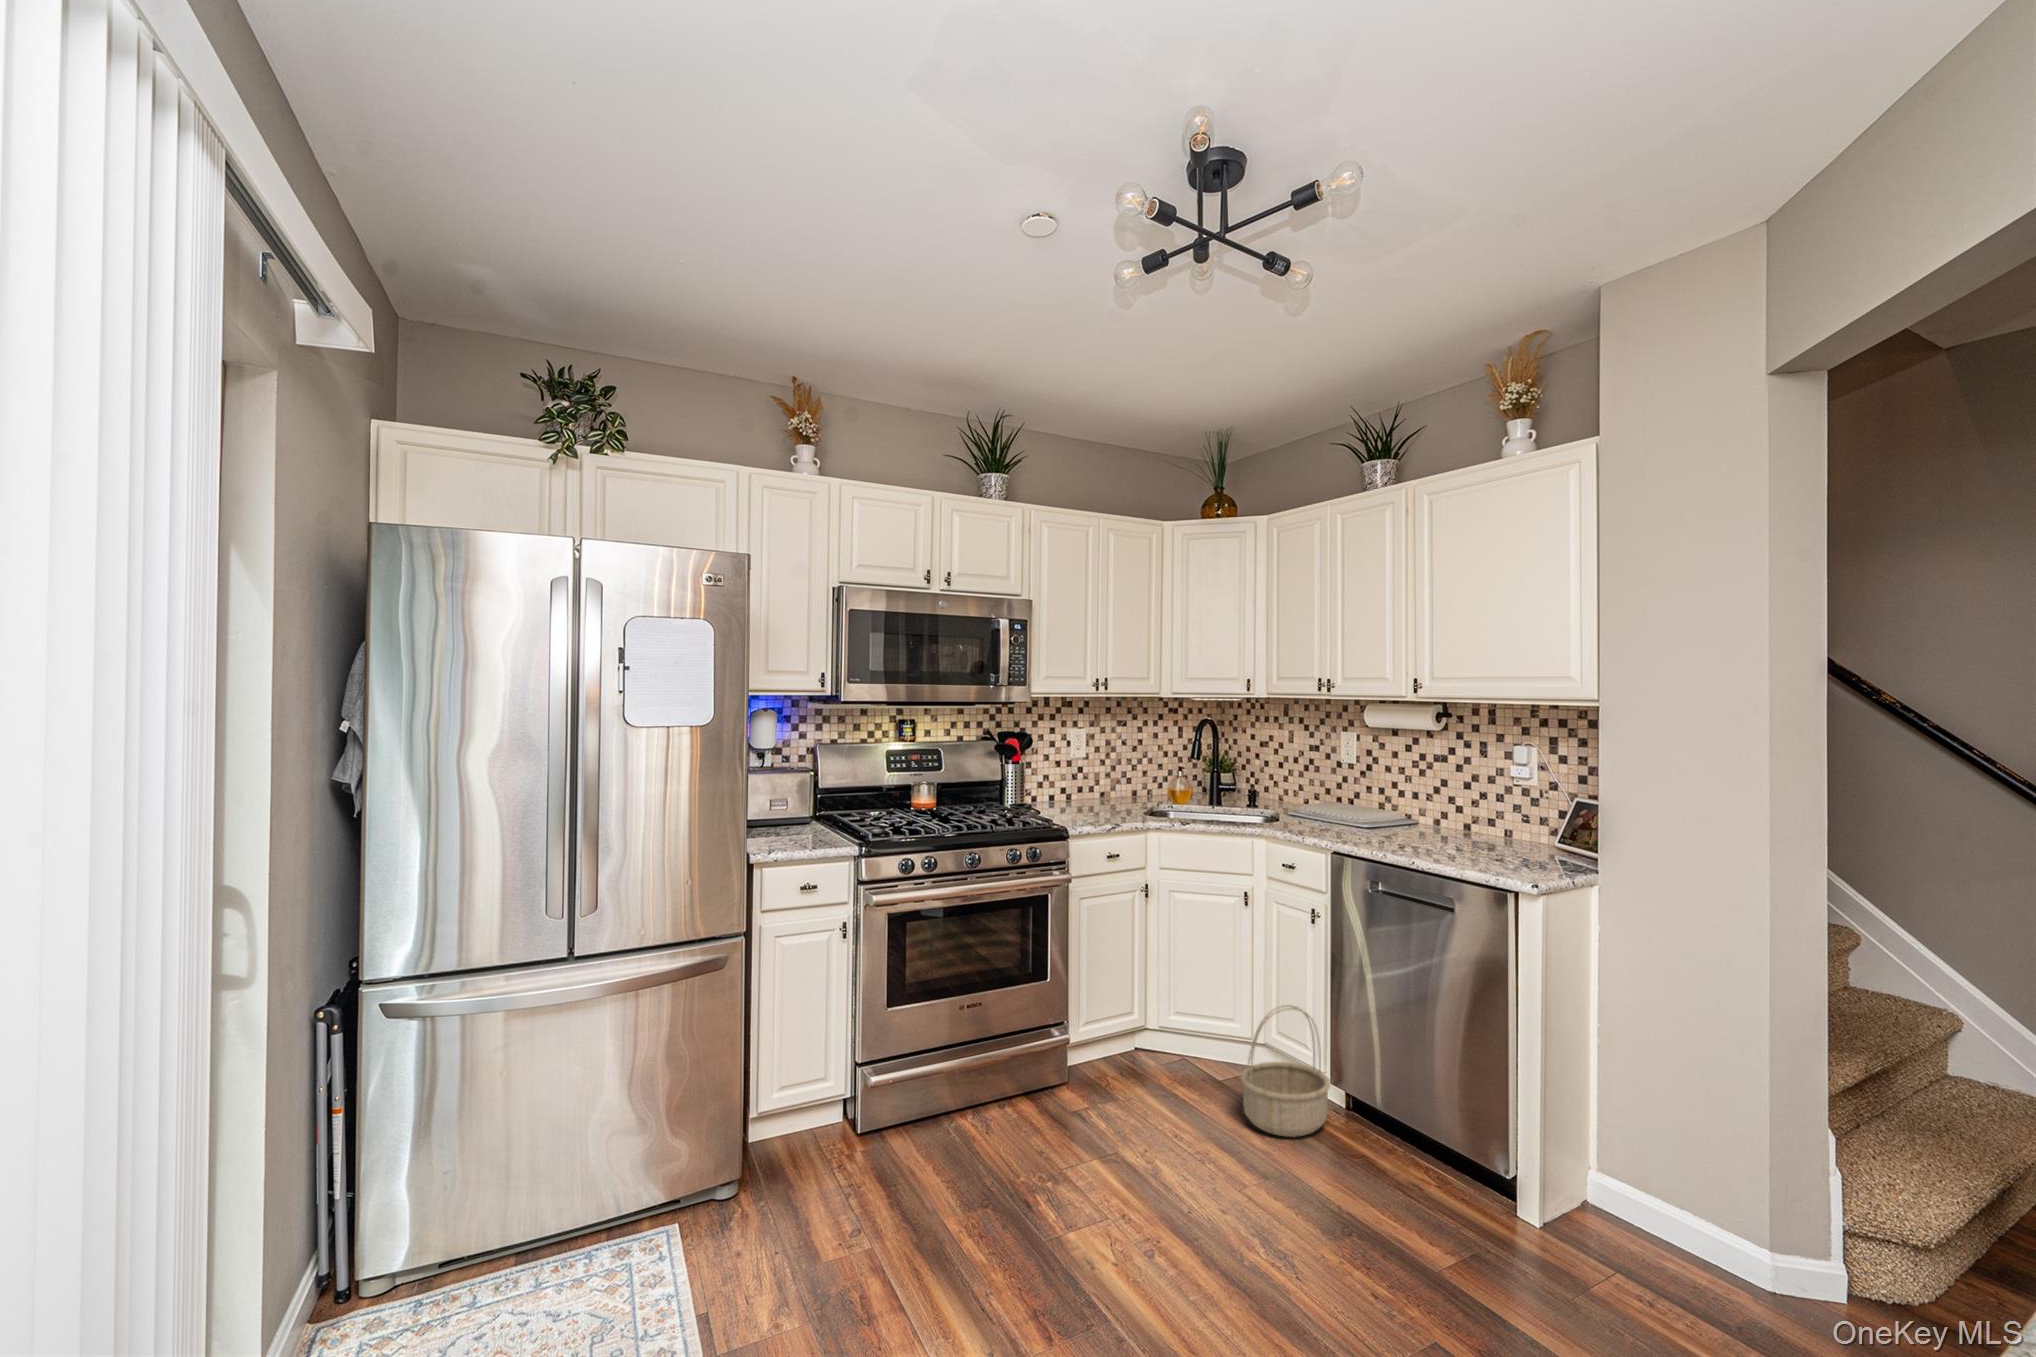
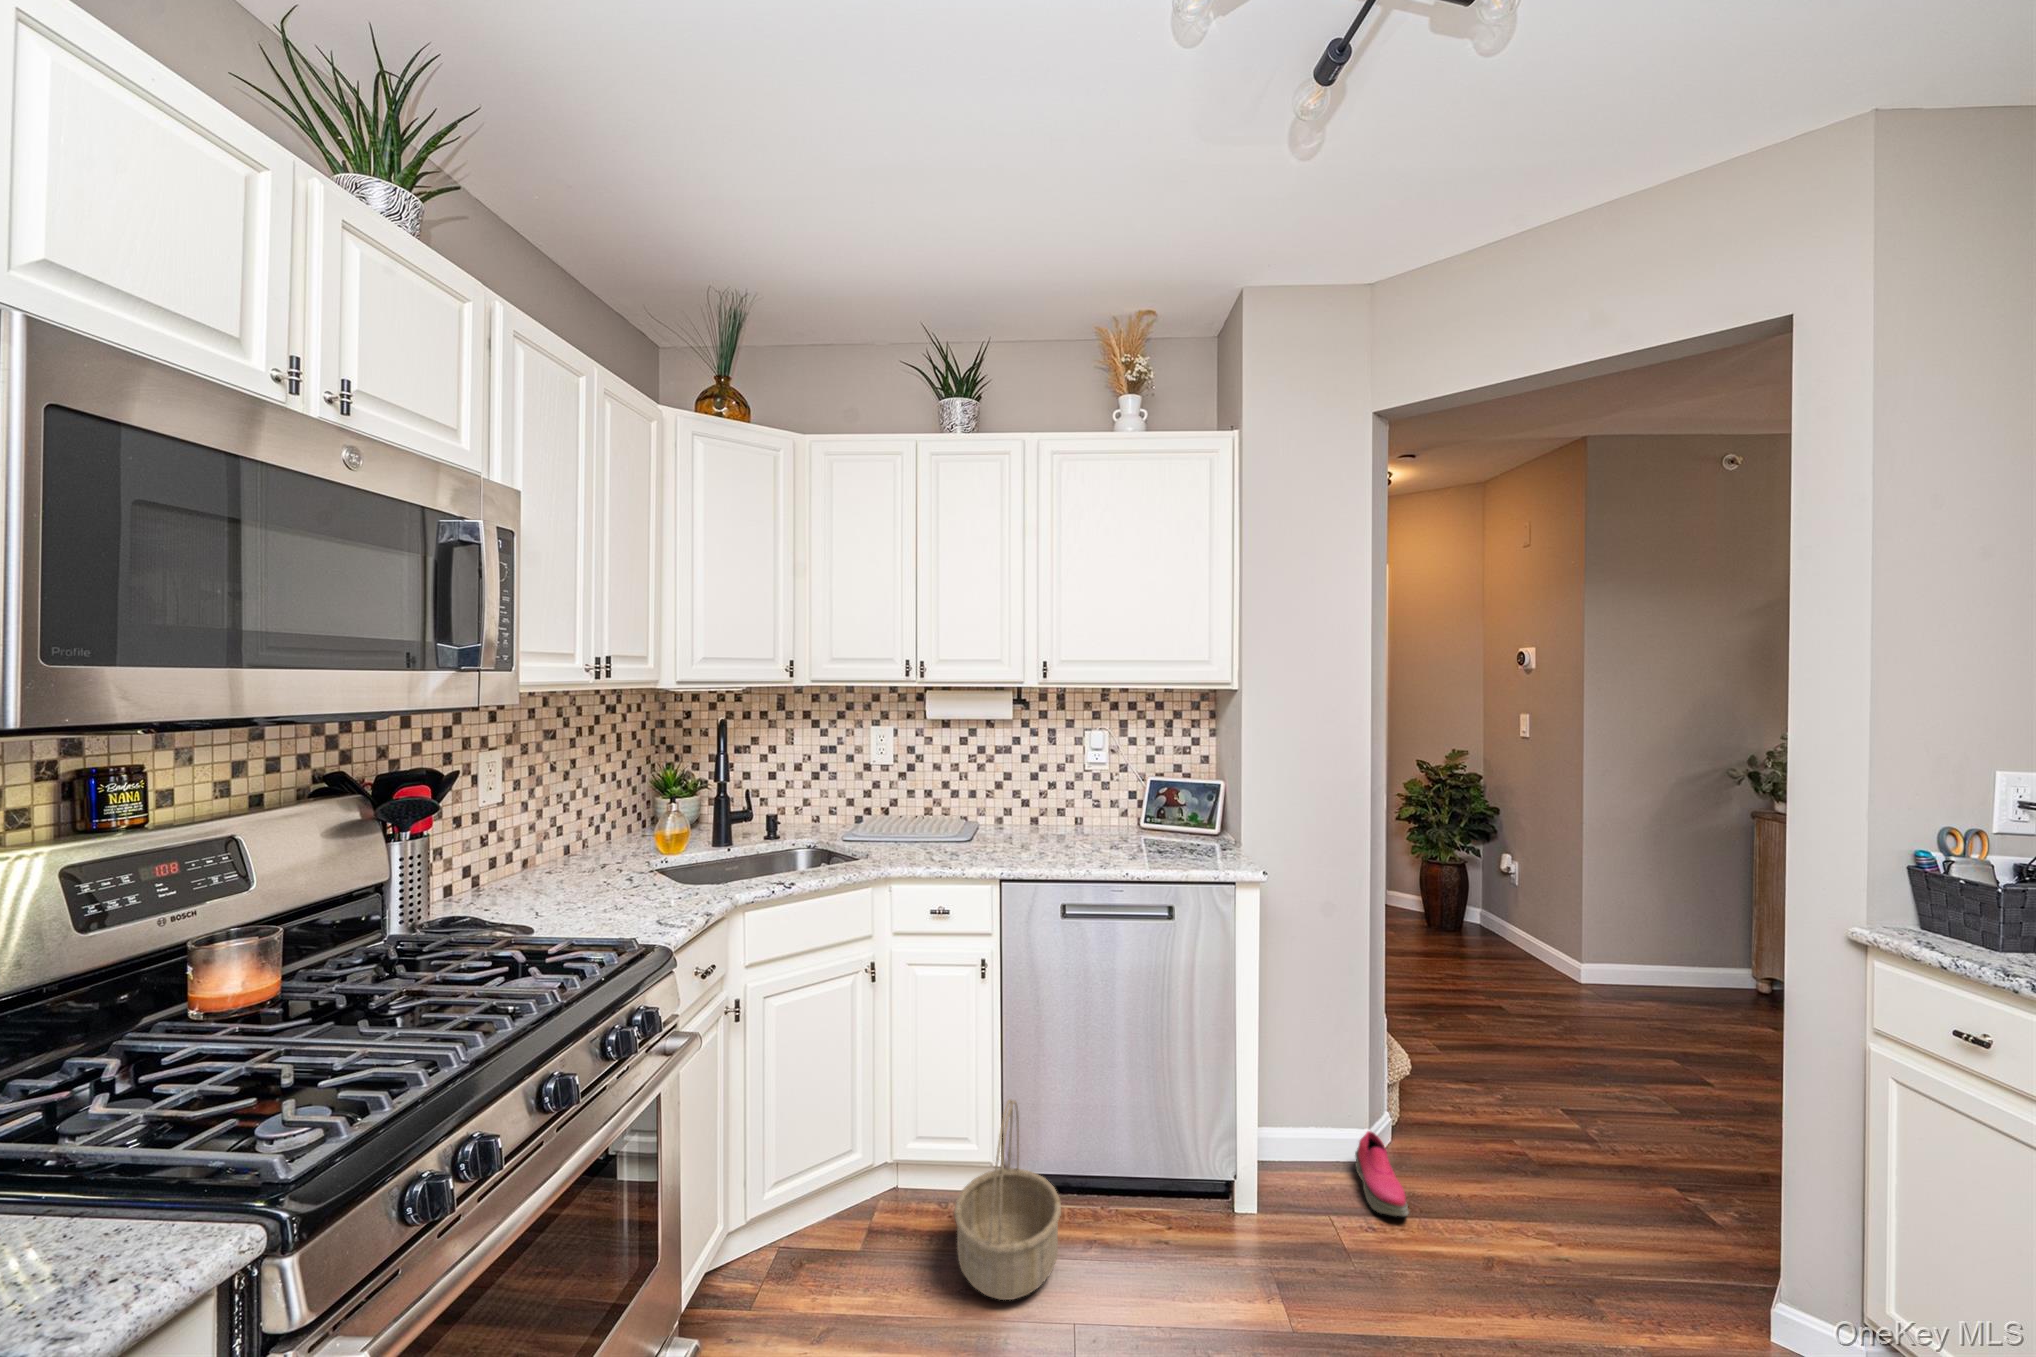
shoe: none [1638,1226,1730,1299] -> present [1355,1131,1409,1216]

